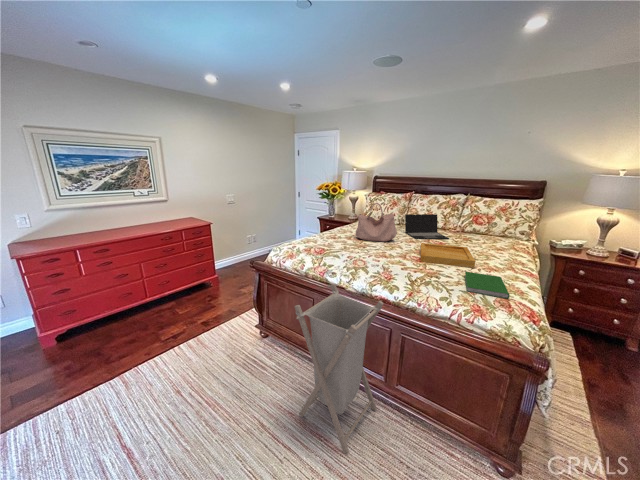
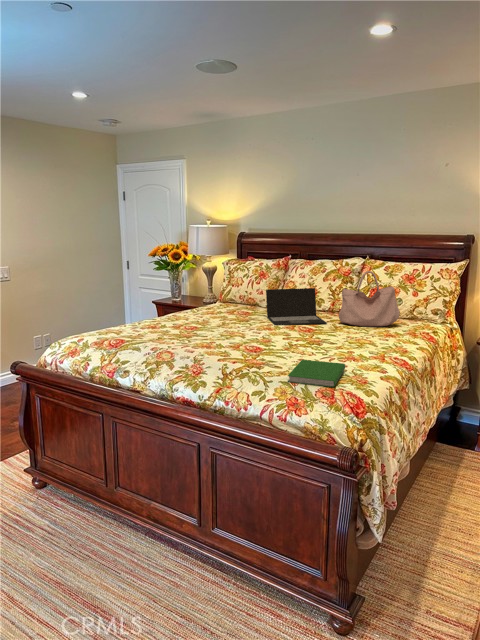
handbag: present [356,203,397,241] -> present [339,271,400,326]
tray: present [420,243,476,268] -> none [257,328,333,357]
laundry hamper: present [295,284,384,455] -> none [49,384,186,618]

